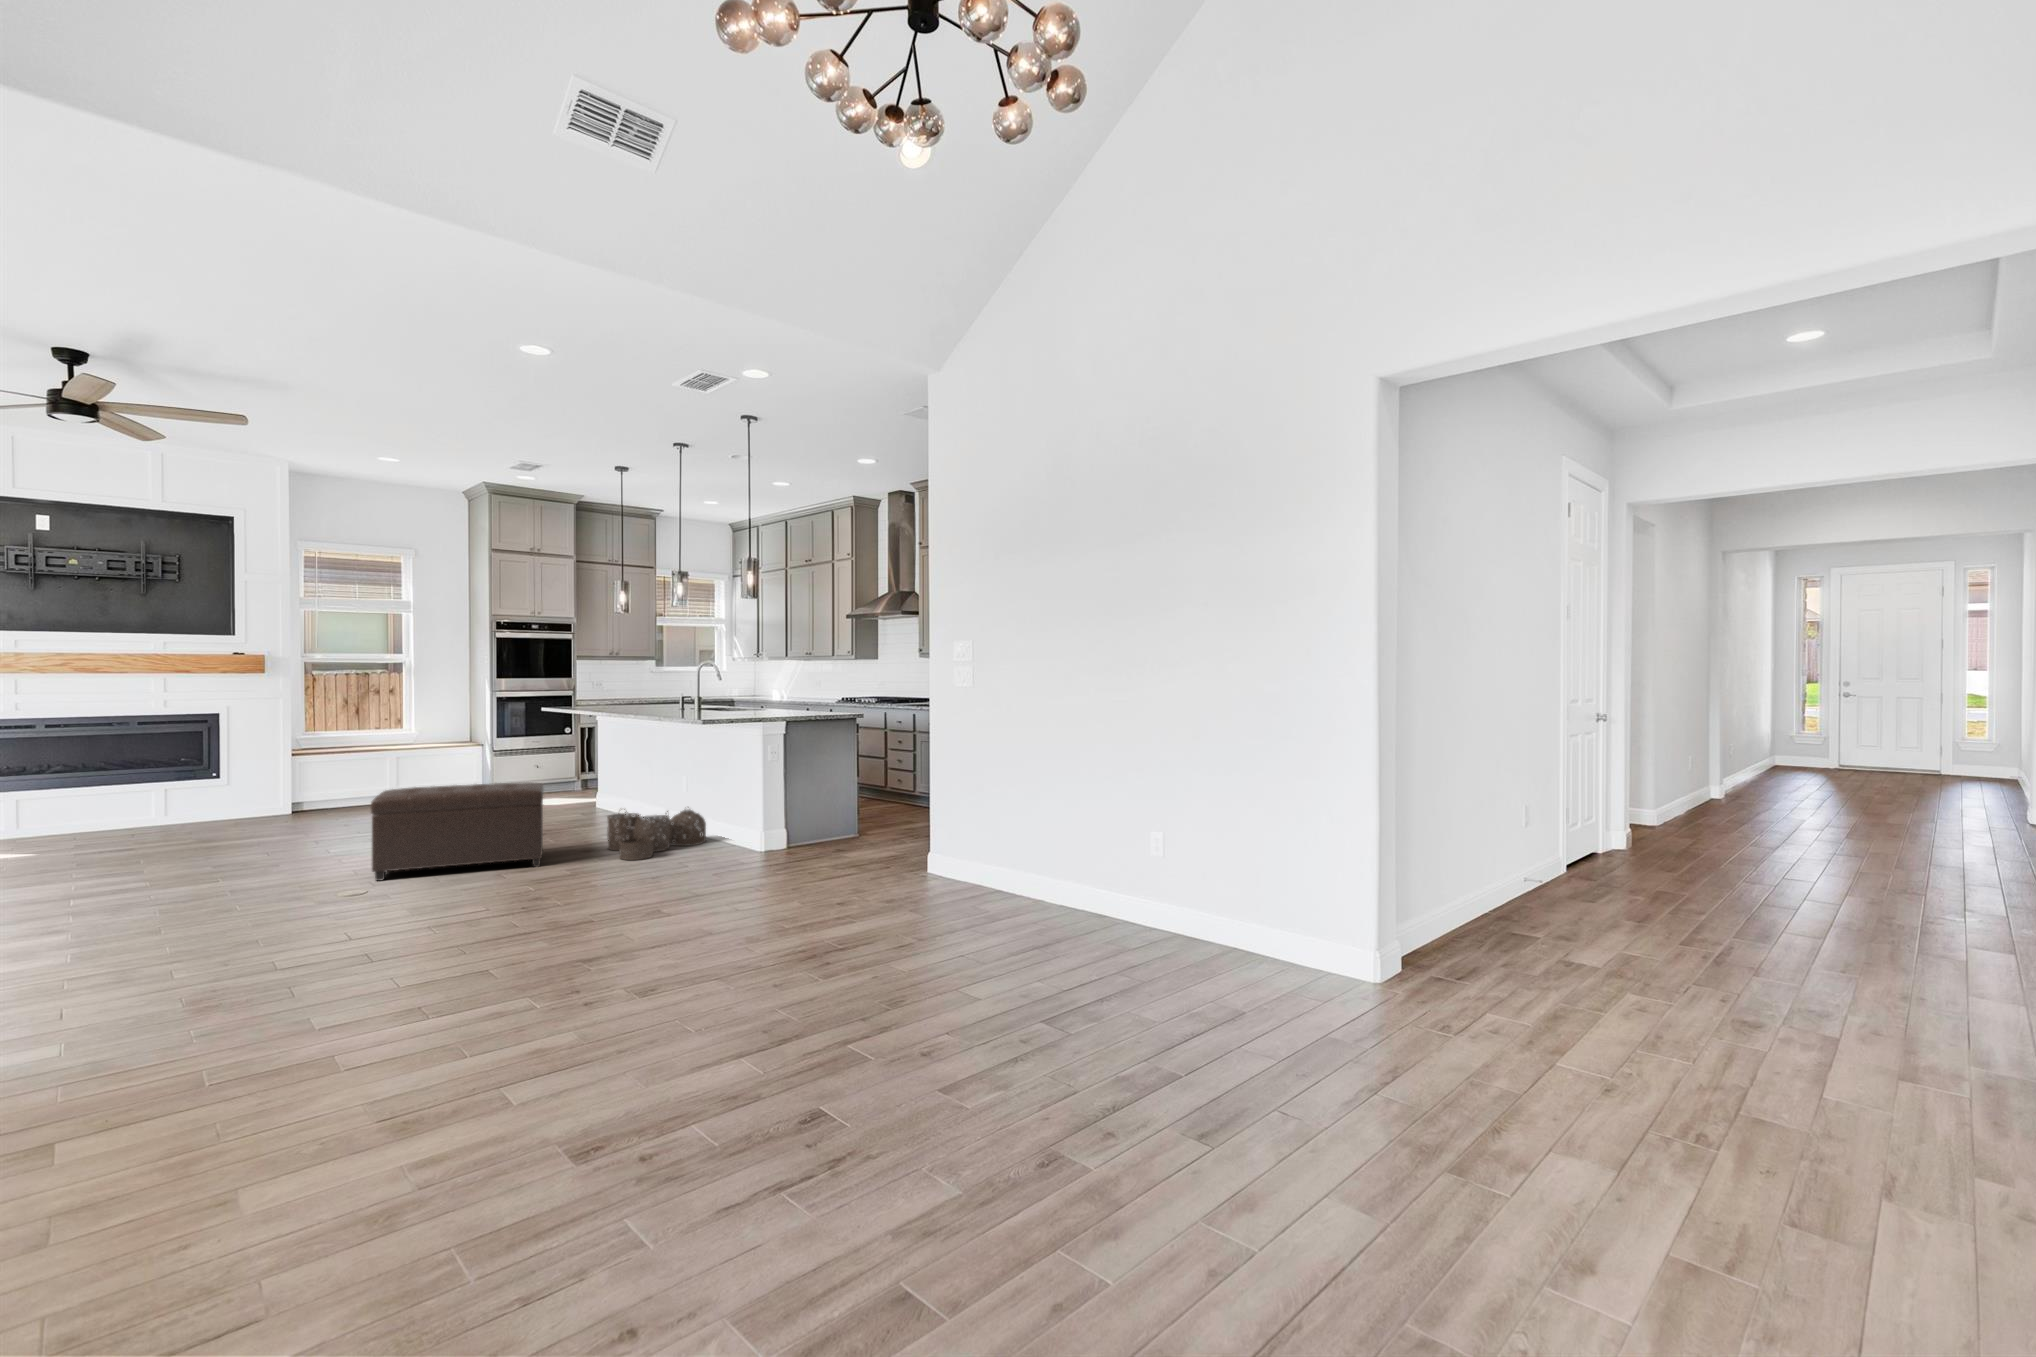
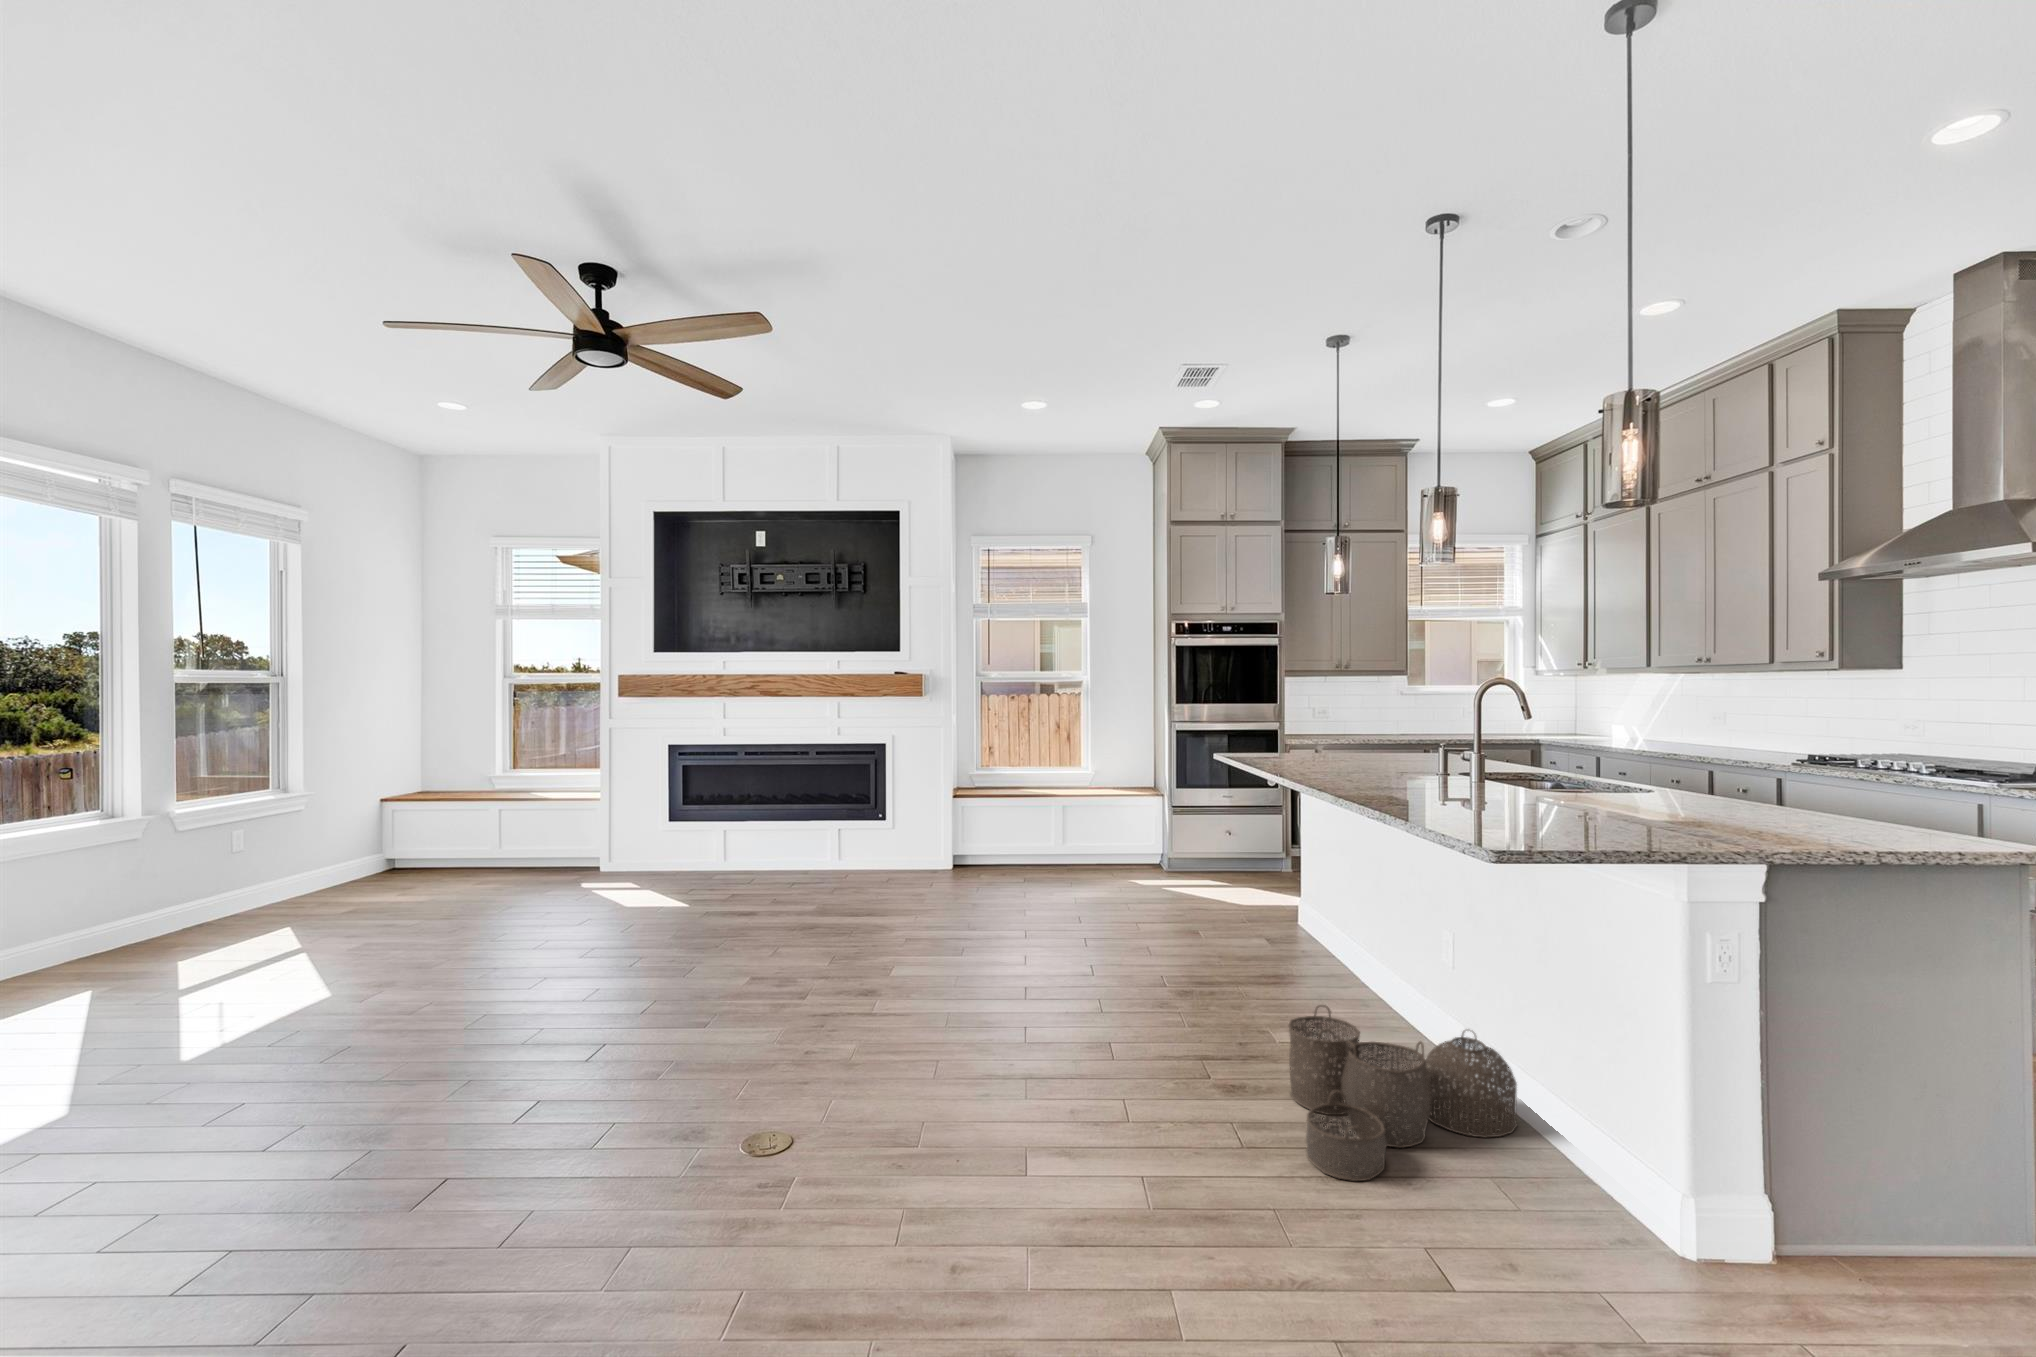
ottoman: present [371,782,544,881] -> none [870,912,1168,1135]

